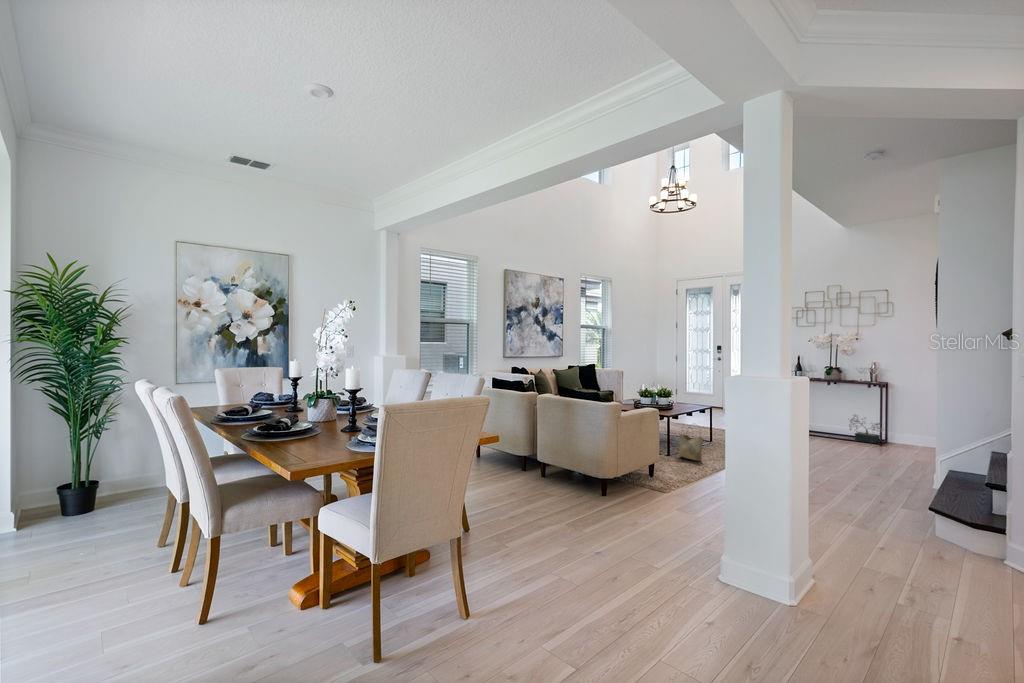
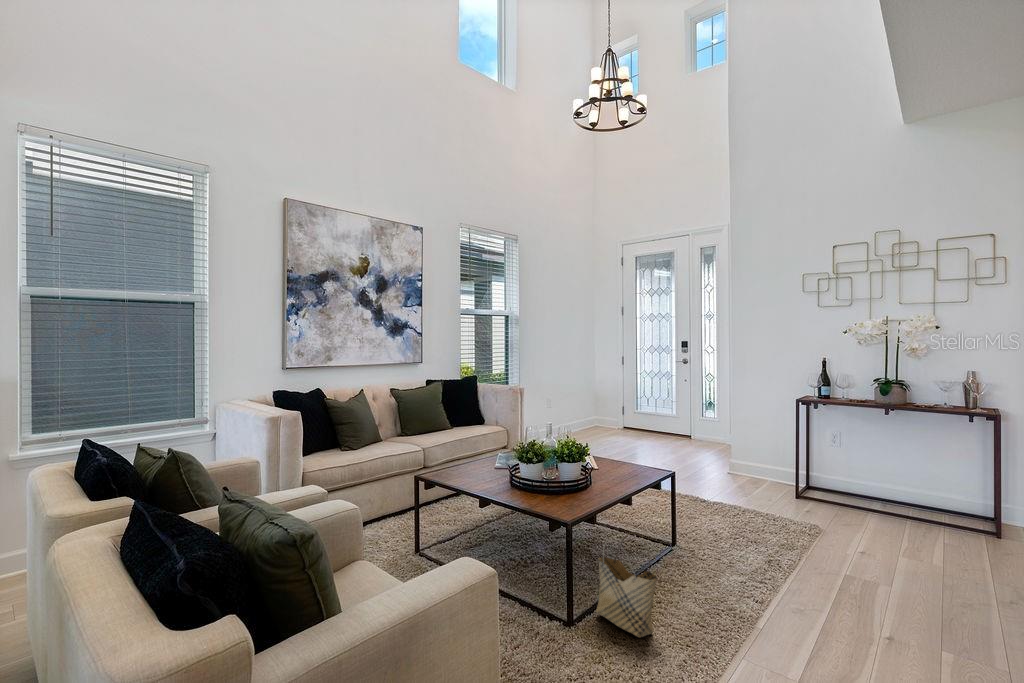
decorative plant: present [849,415,883,443] -> none [926,469,1004,529]

